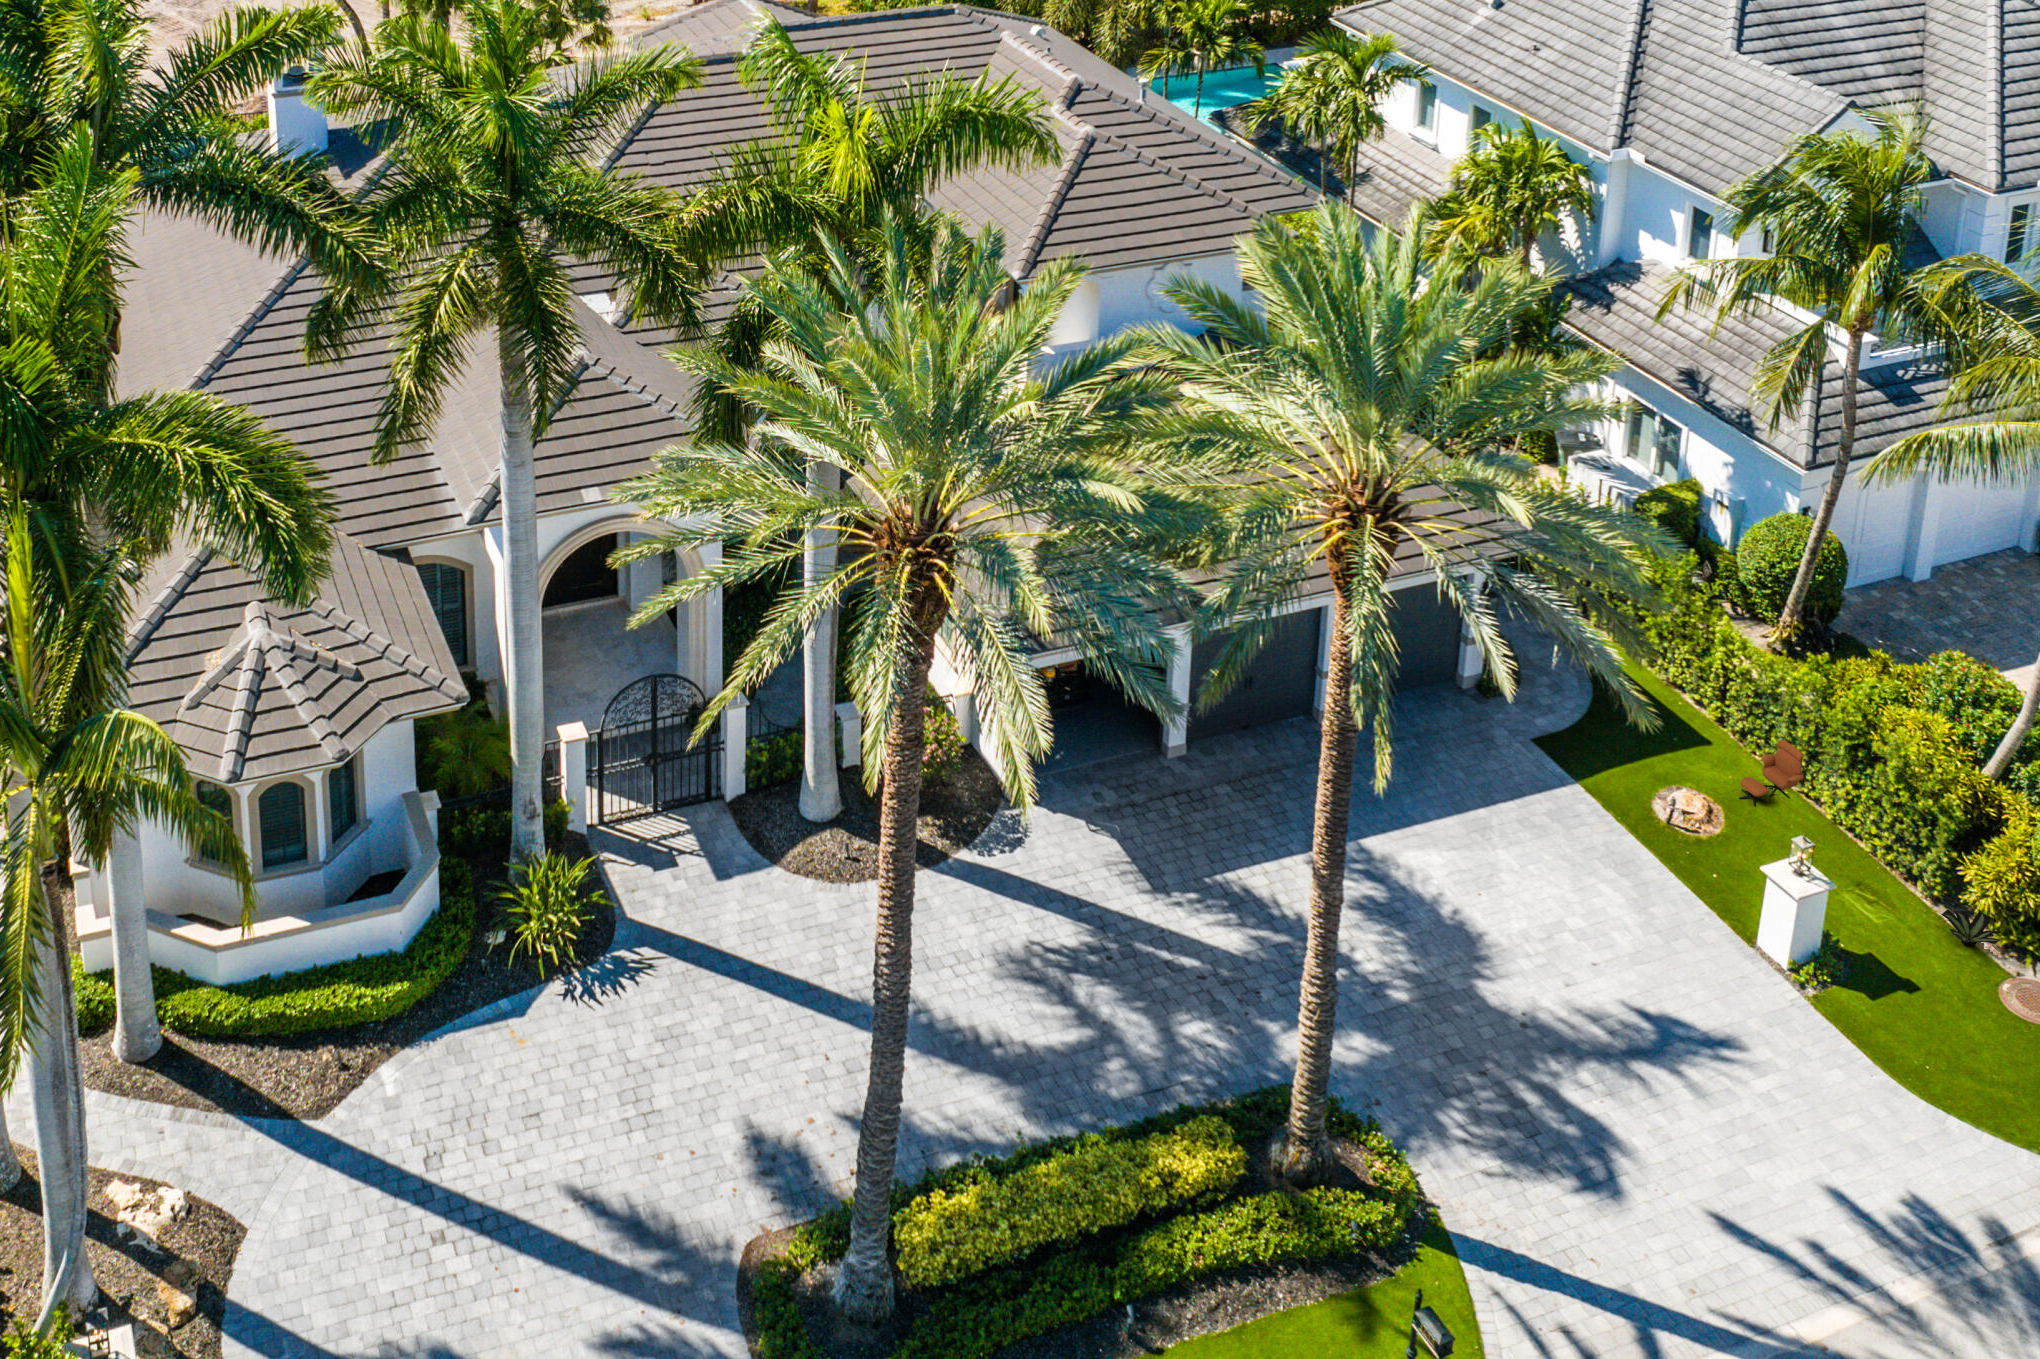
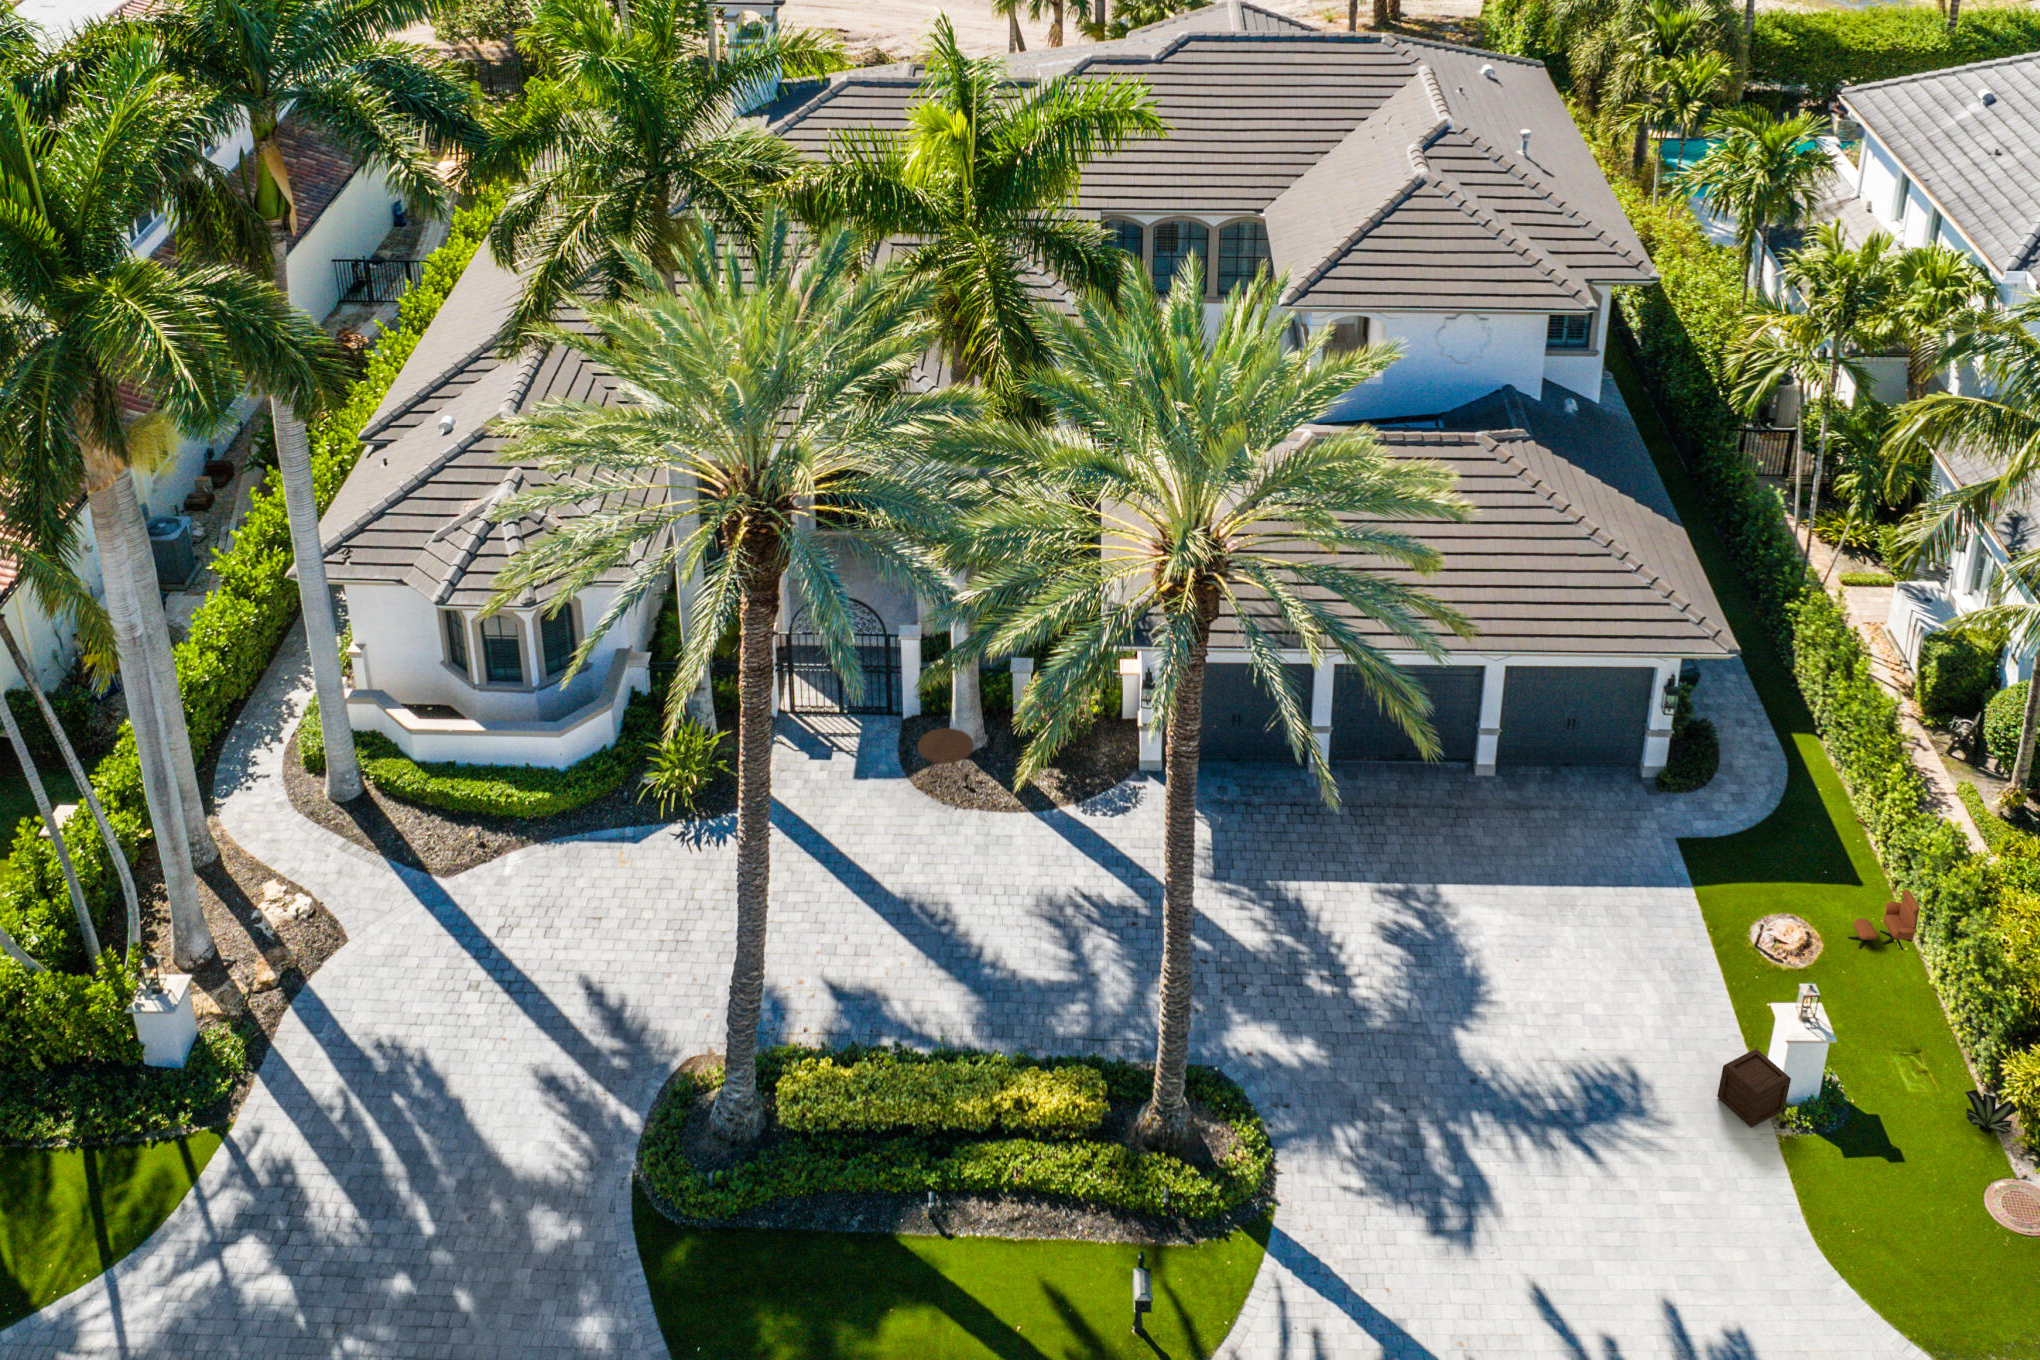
round table: none [784,802,847,870] -> present [918,728,974,779]
wooden crate: none [1740,923,1811,1001] -> present [1717,1049,1791,1127]

